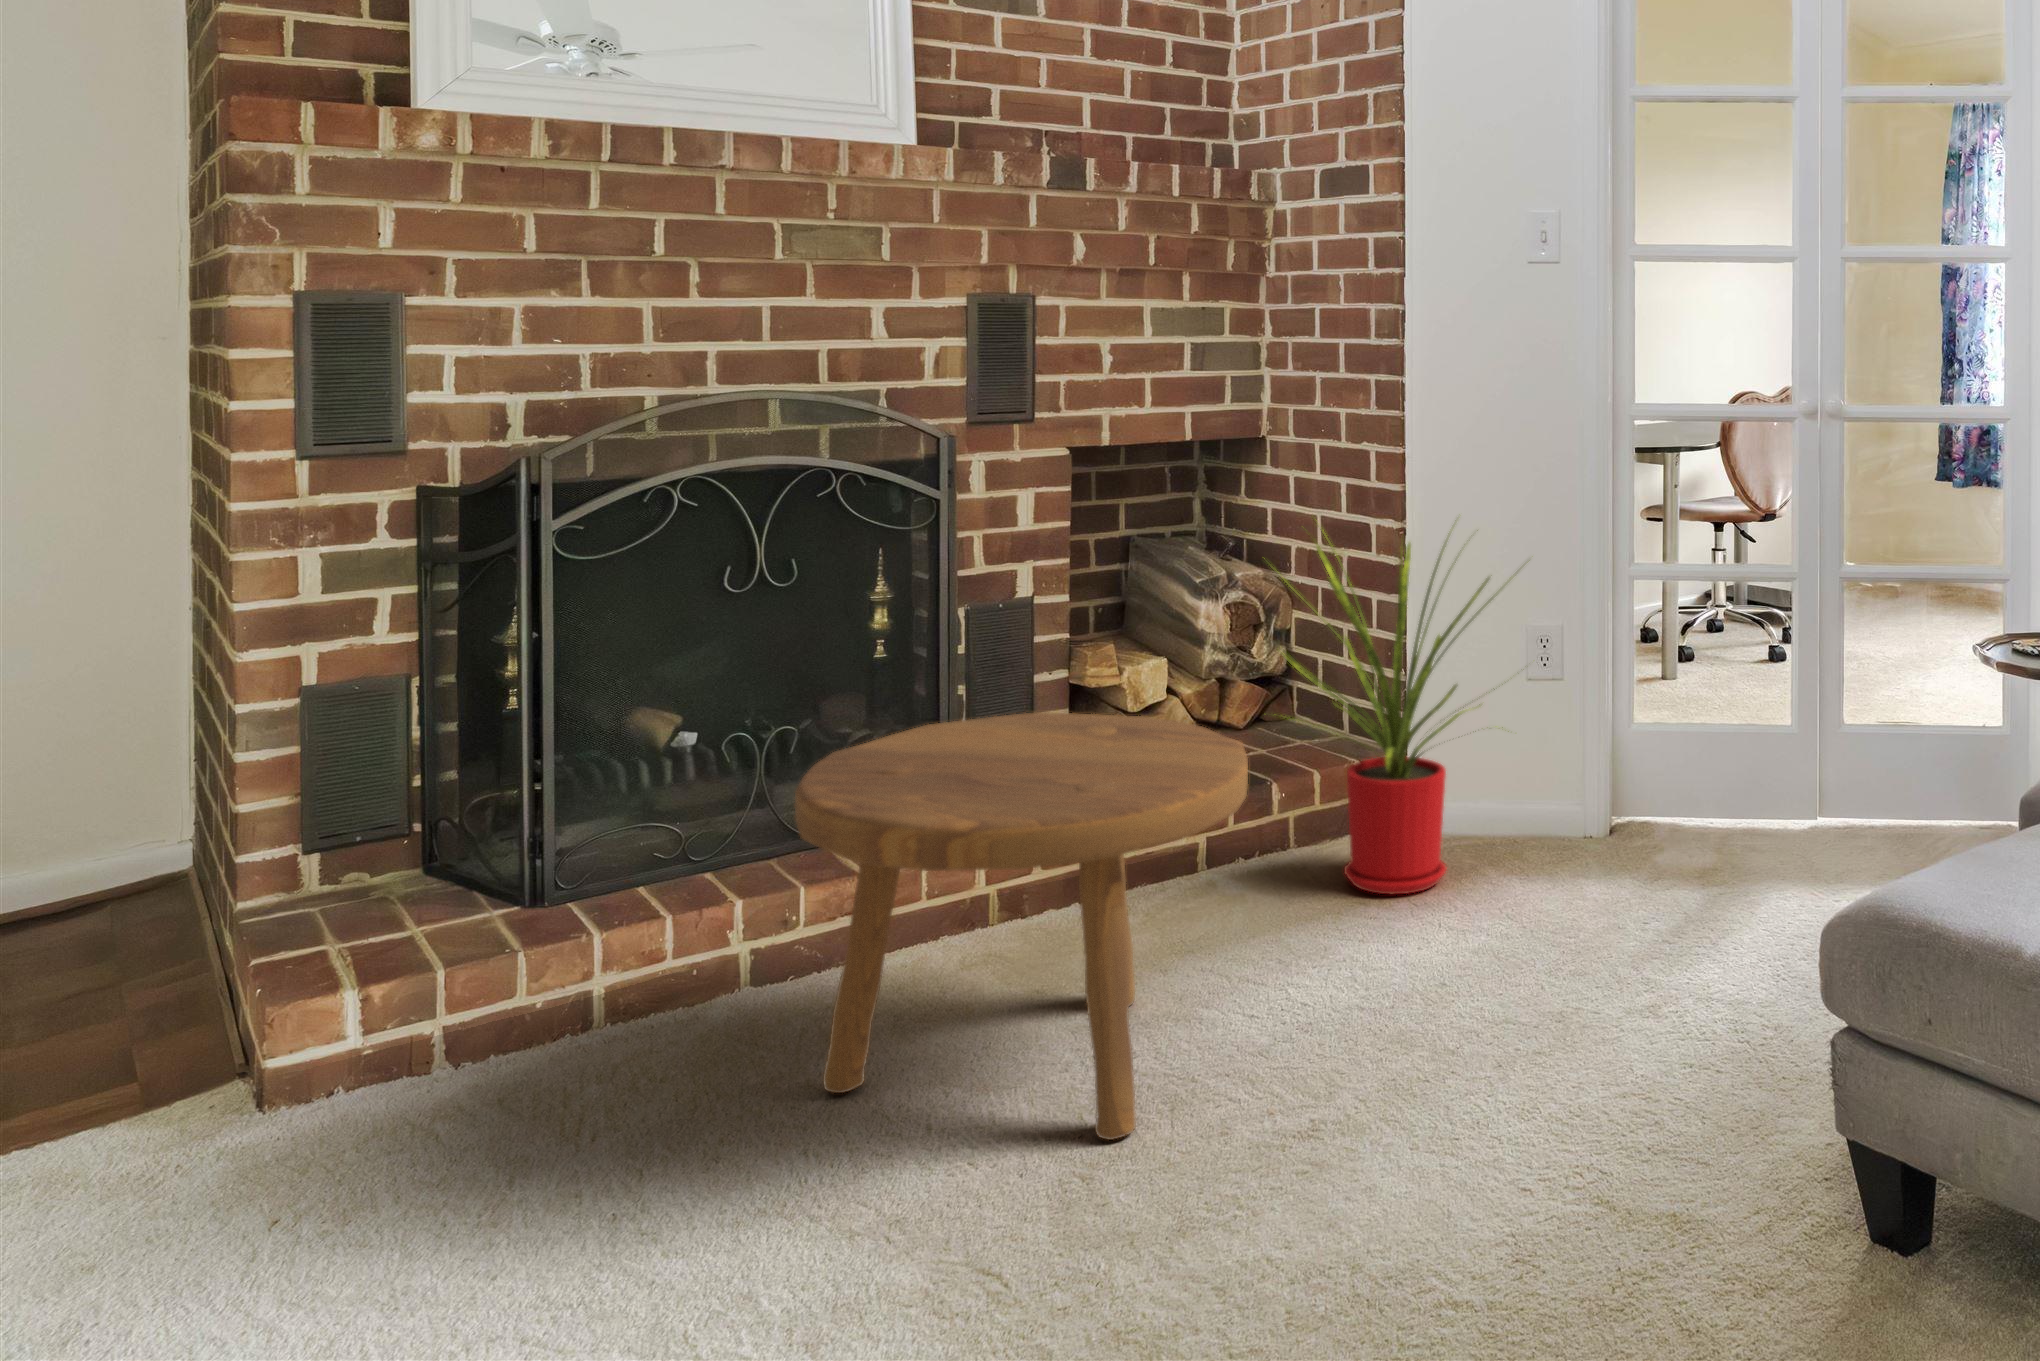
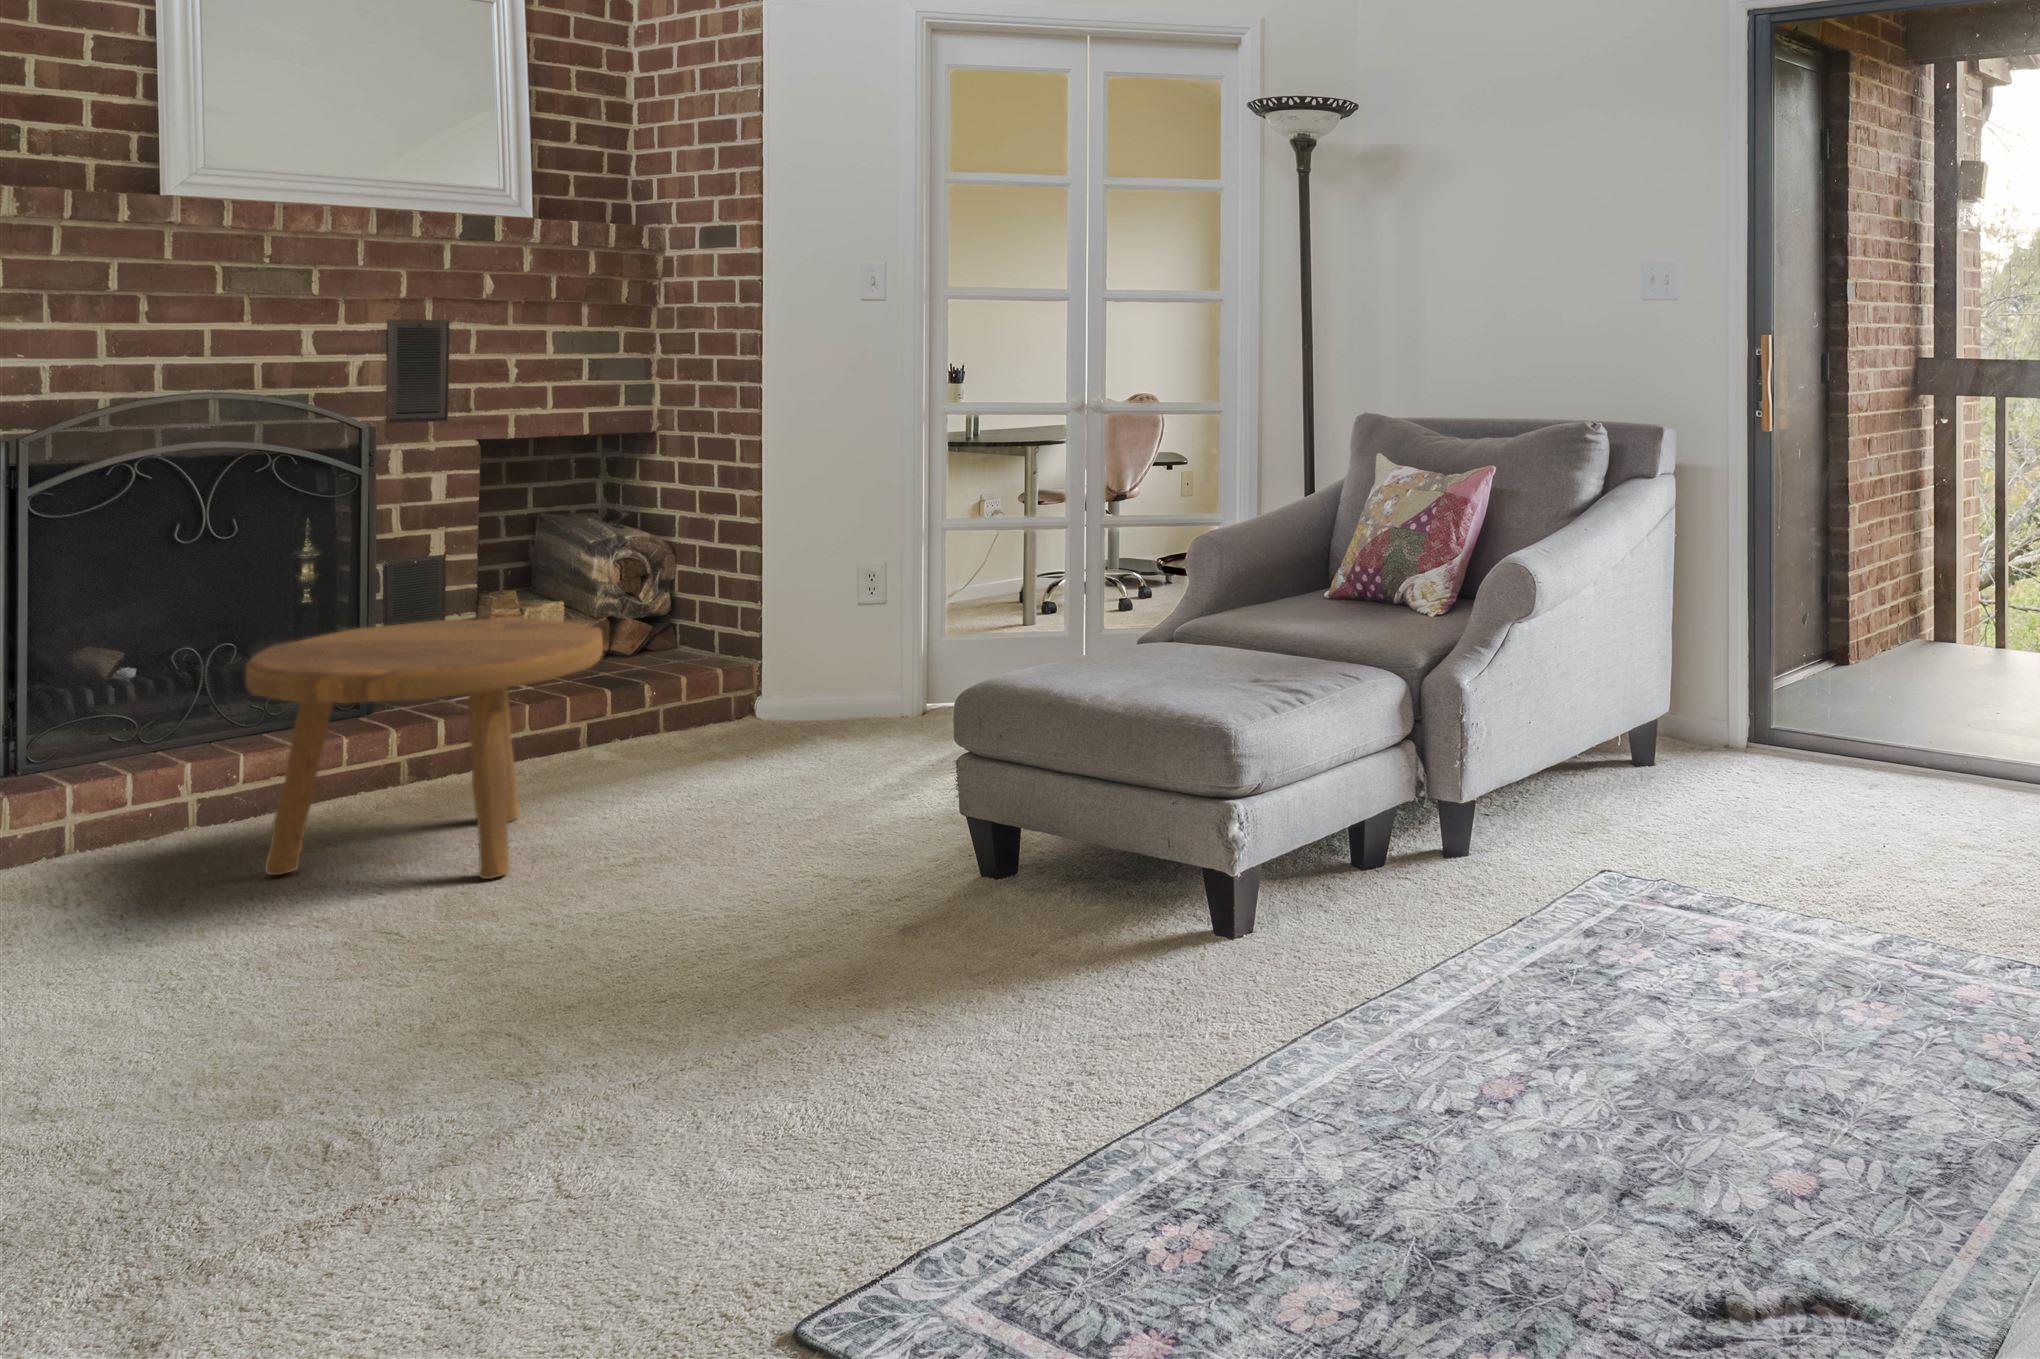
house plant: present [1281,519,1528,894] -> none [632,480,853,752]

